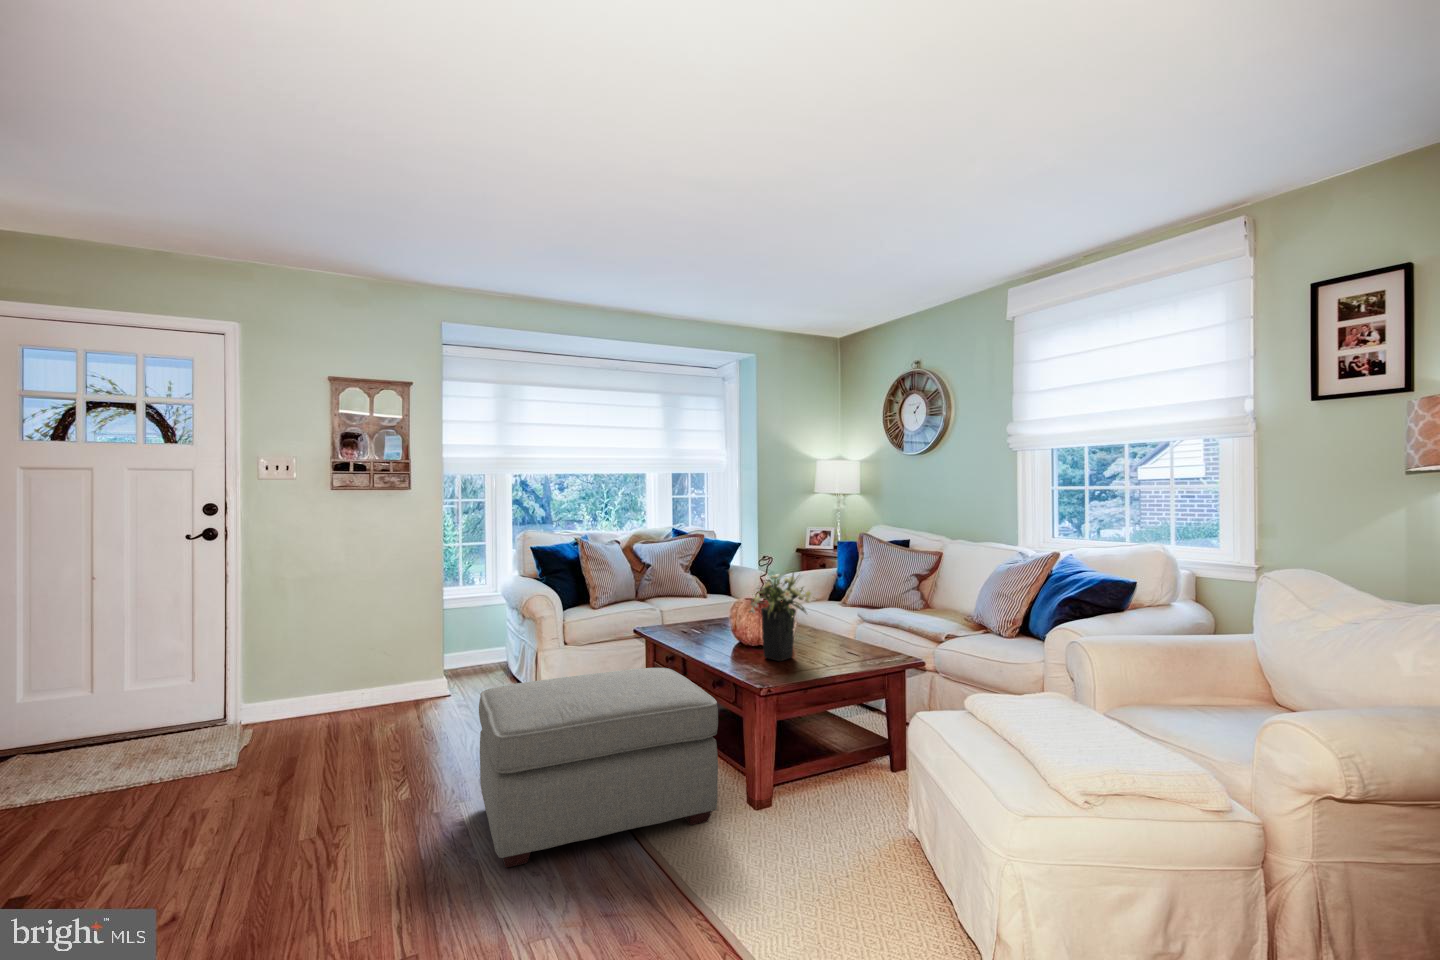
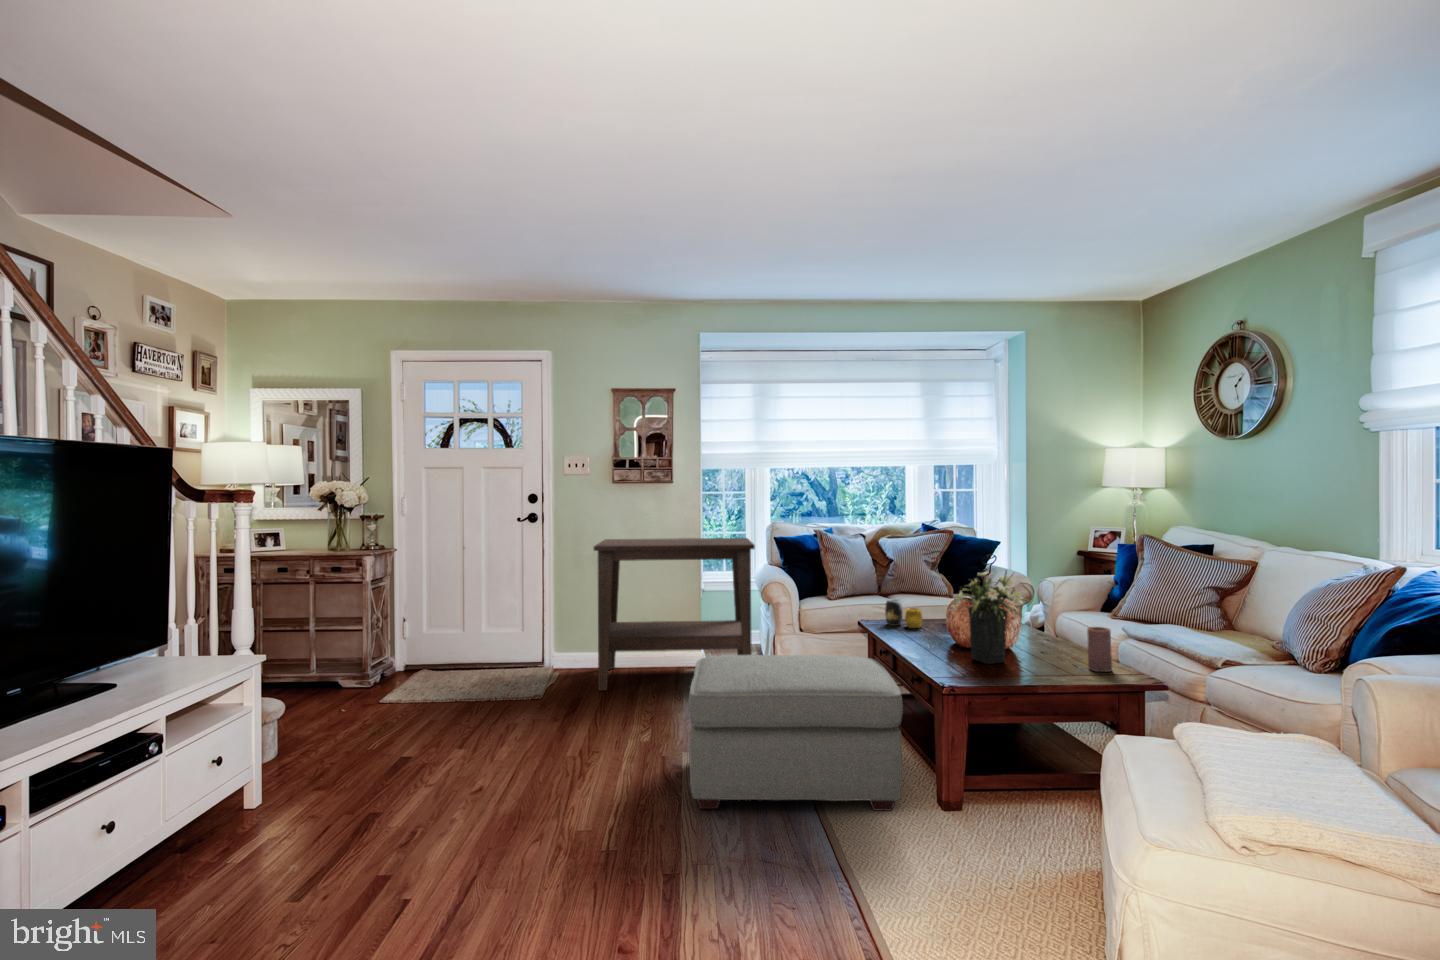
side table: none [311,549,514,744] -> present [593,538,755,690]
vase: none [662,605,698,632] -> present [885,599,923,628]
candle: none [860,617,880,657] -> present [1087,627,1112,672]

